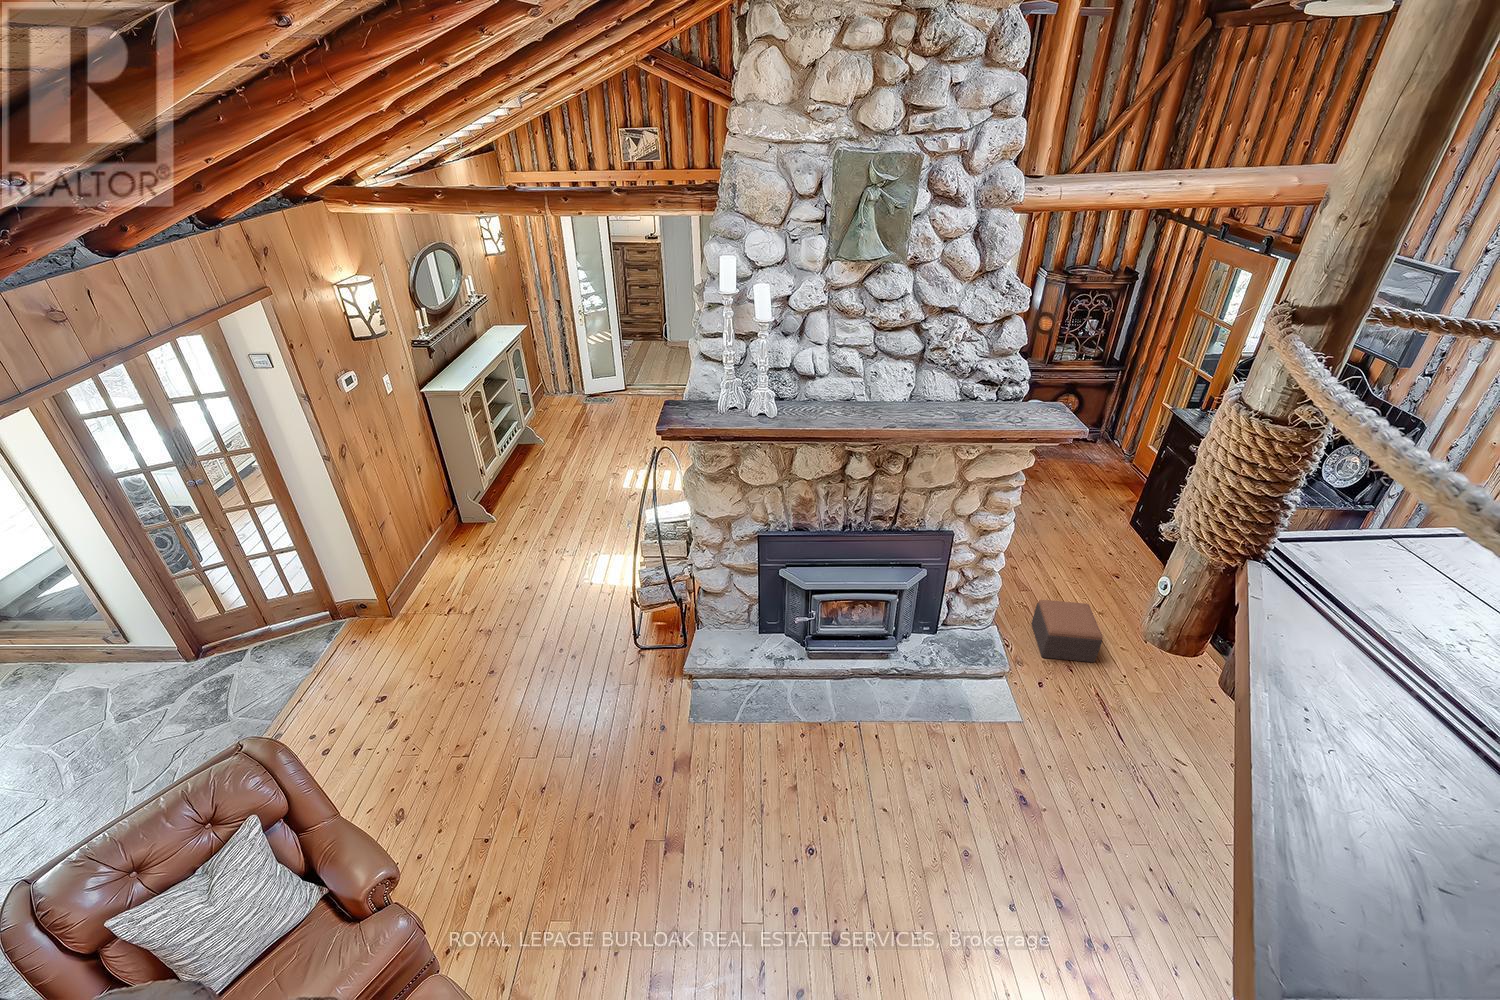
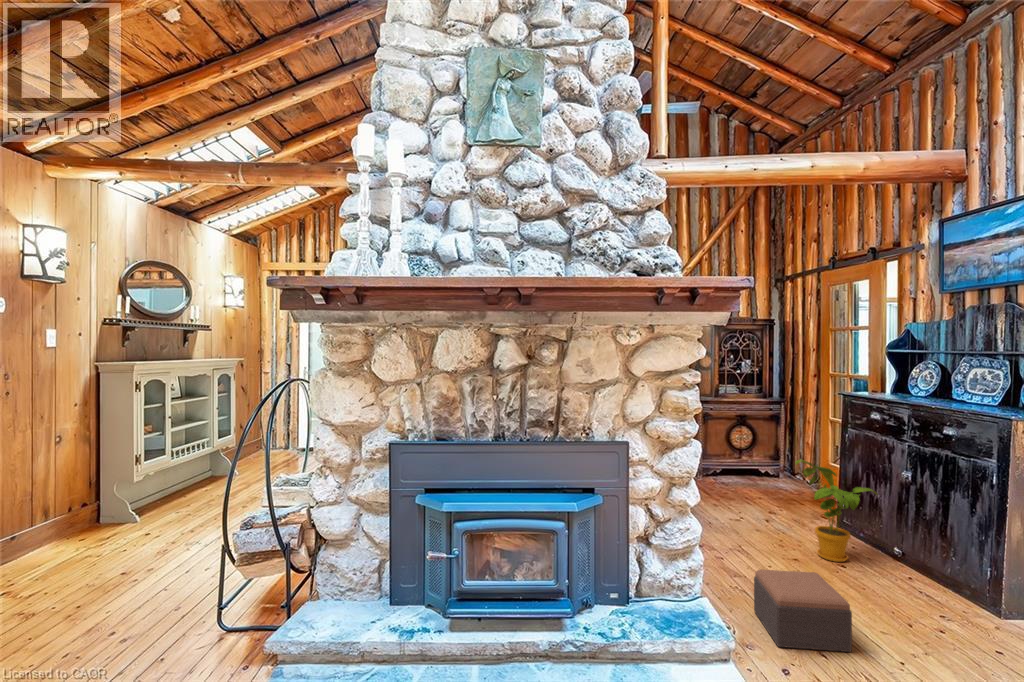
house plant: none [1101,485,1170,569] -> present [795,460,878,562]

